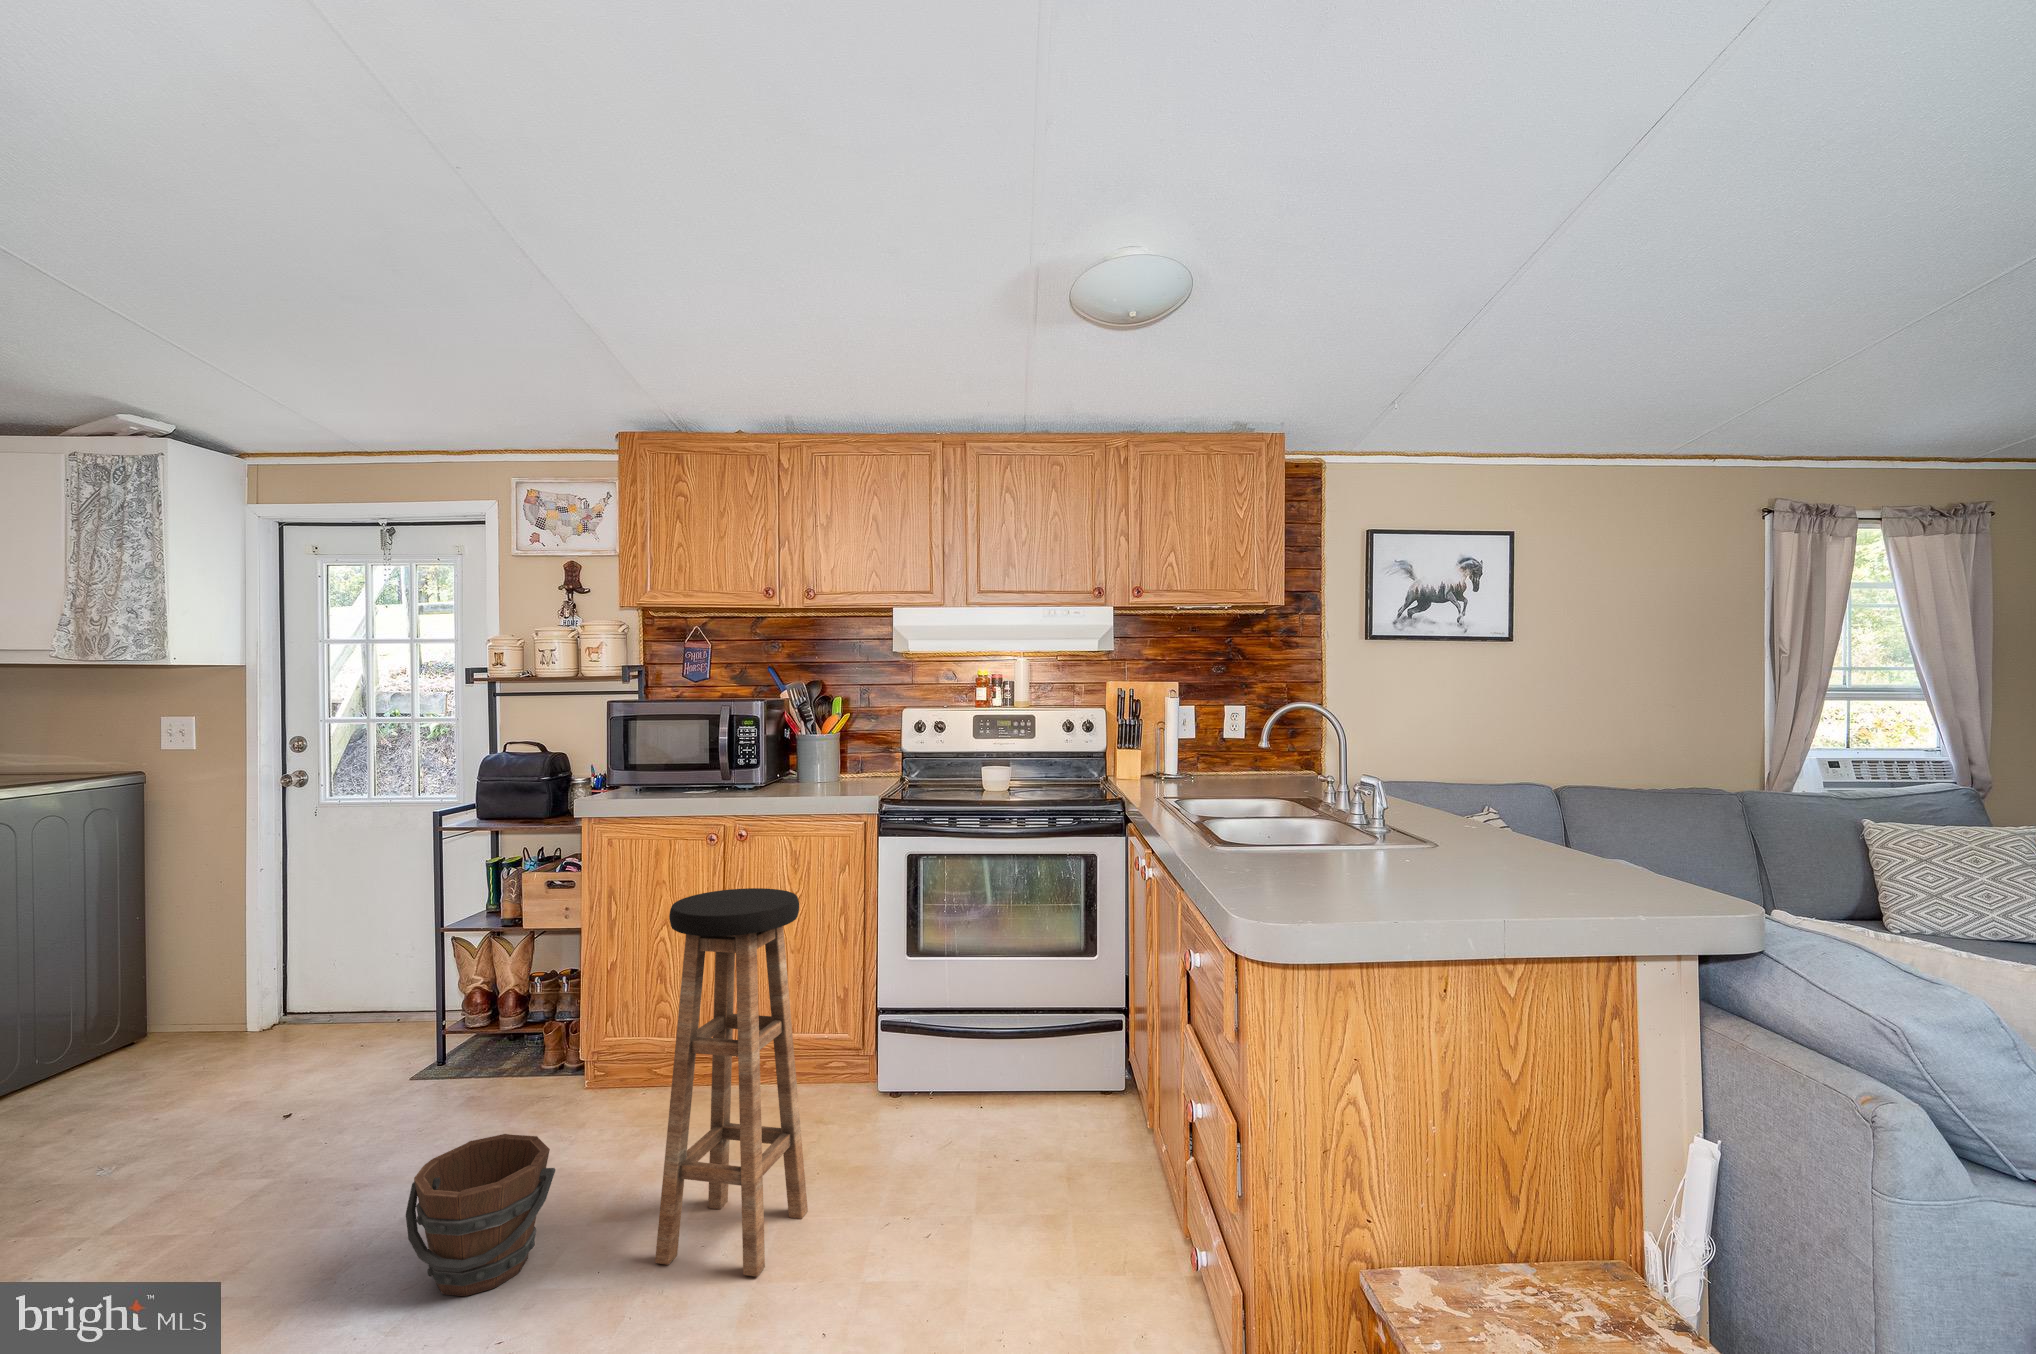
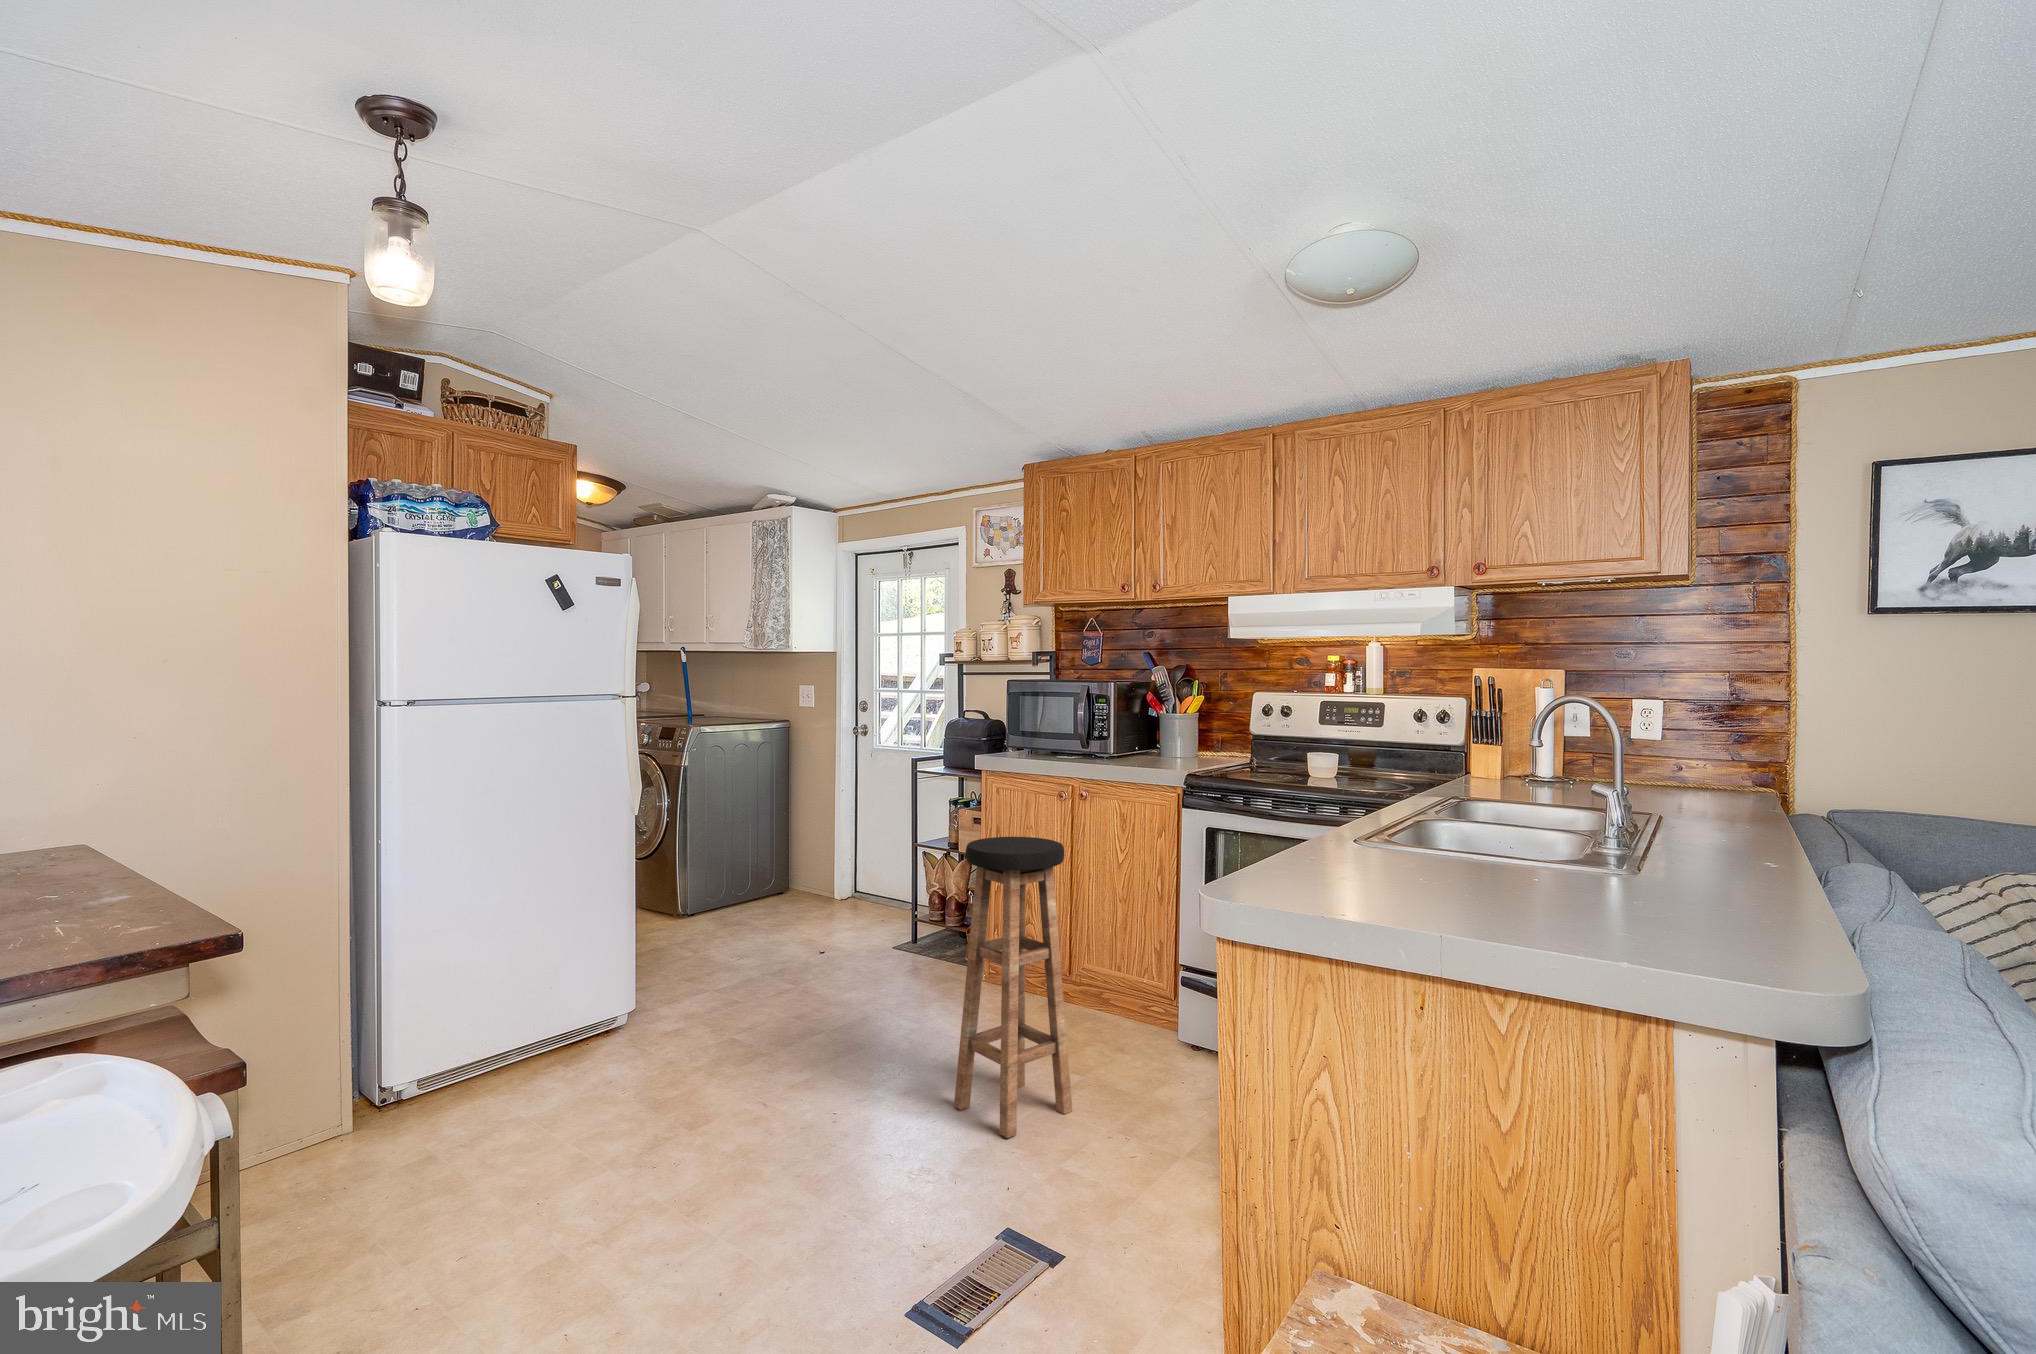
bucket: present [406,1134,555,1296] -> none [821,987,904,1086]

